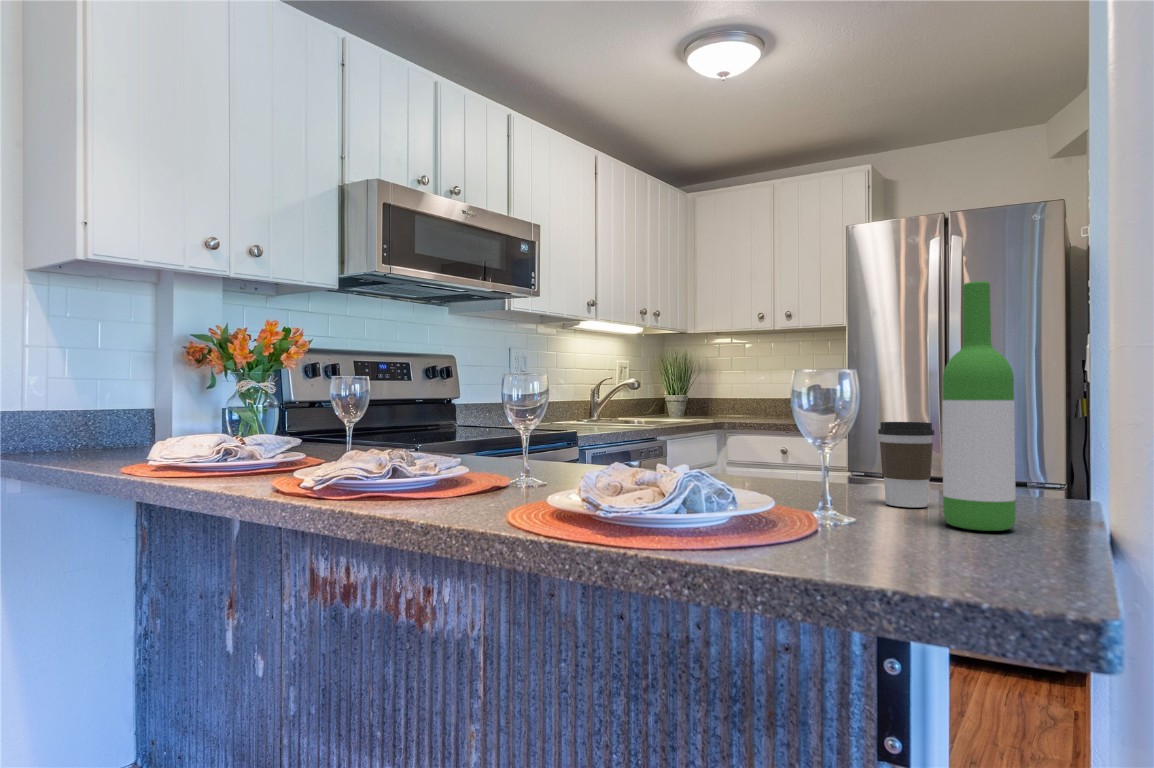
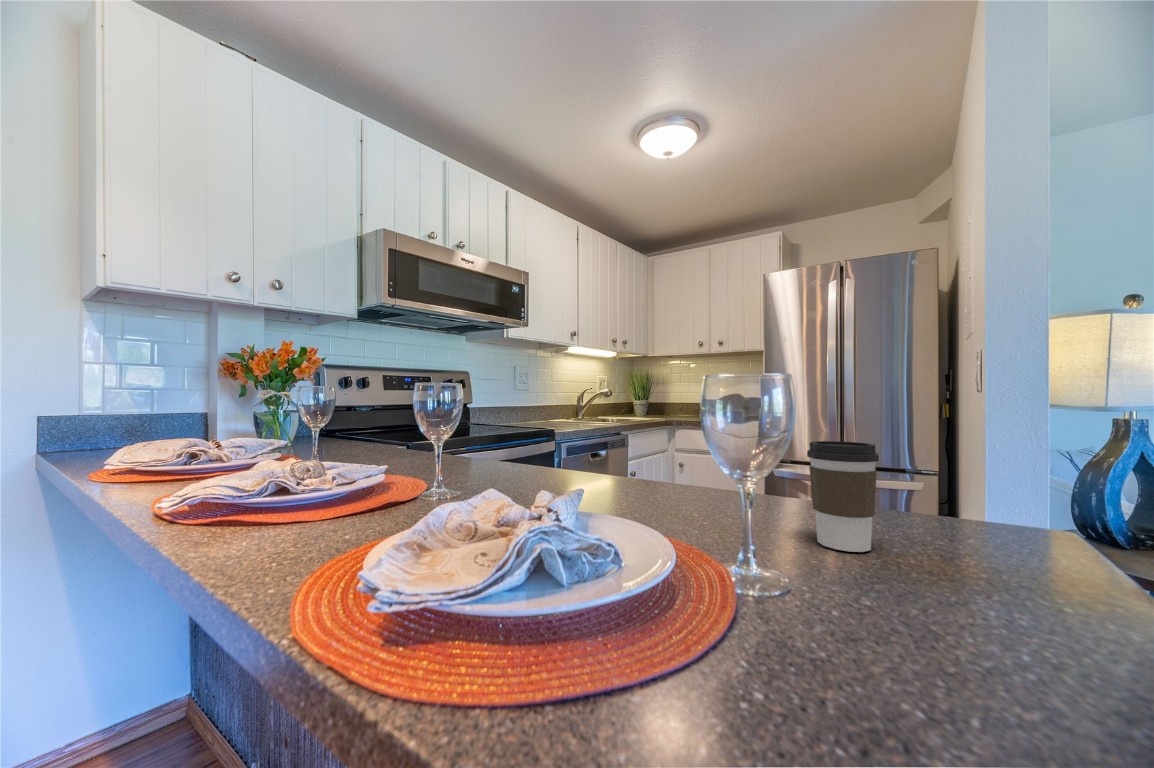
wine bottle: present [942,281,1016,531] -> none [909,246,1040,632]

